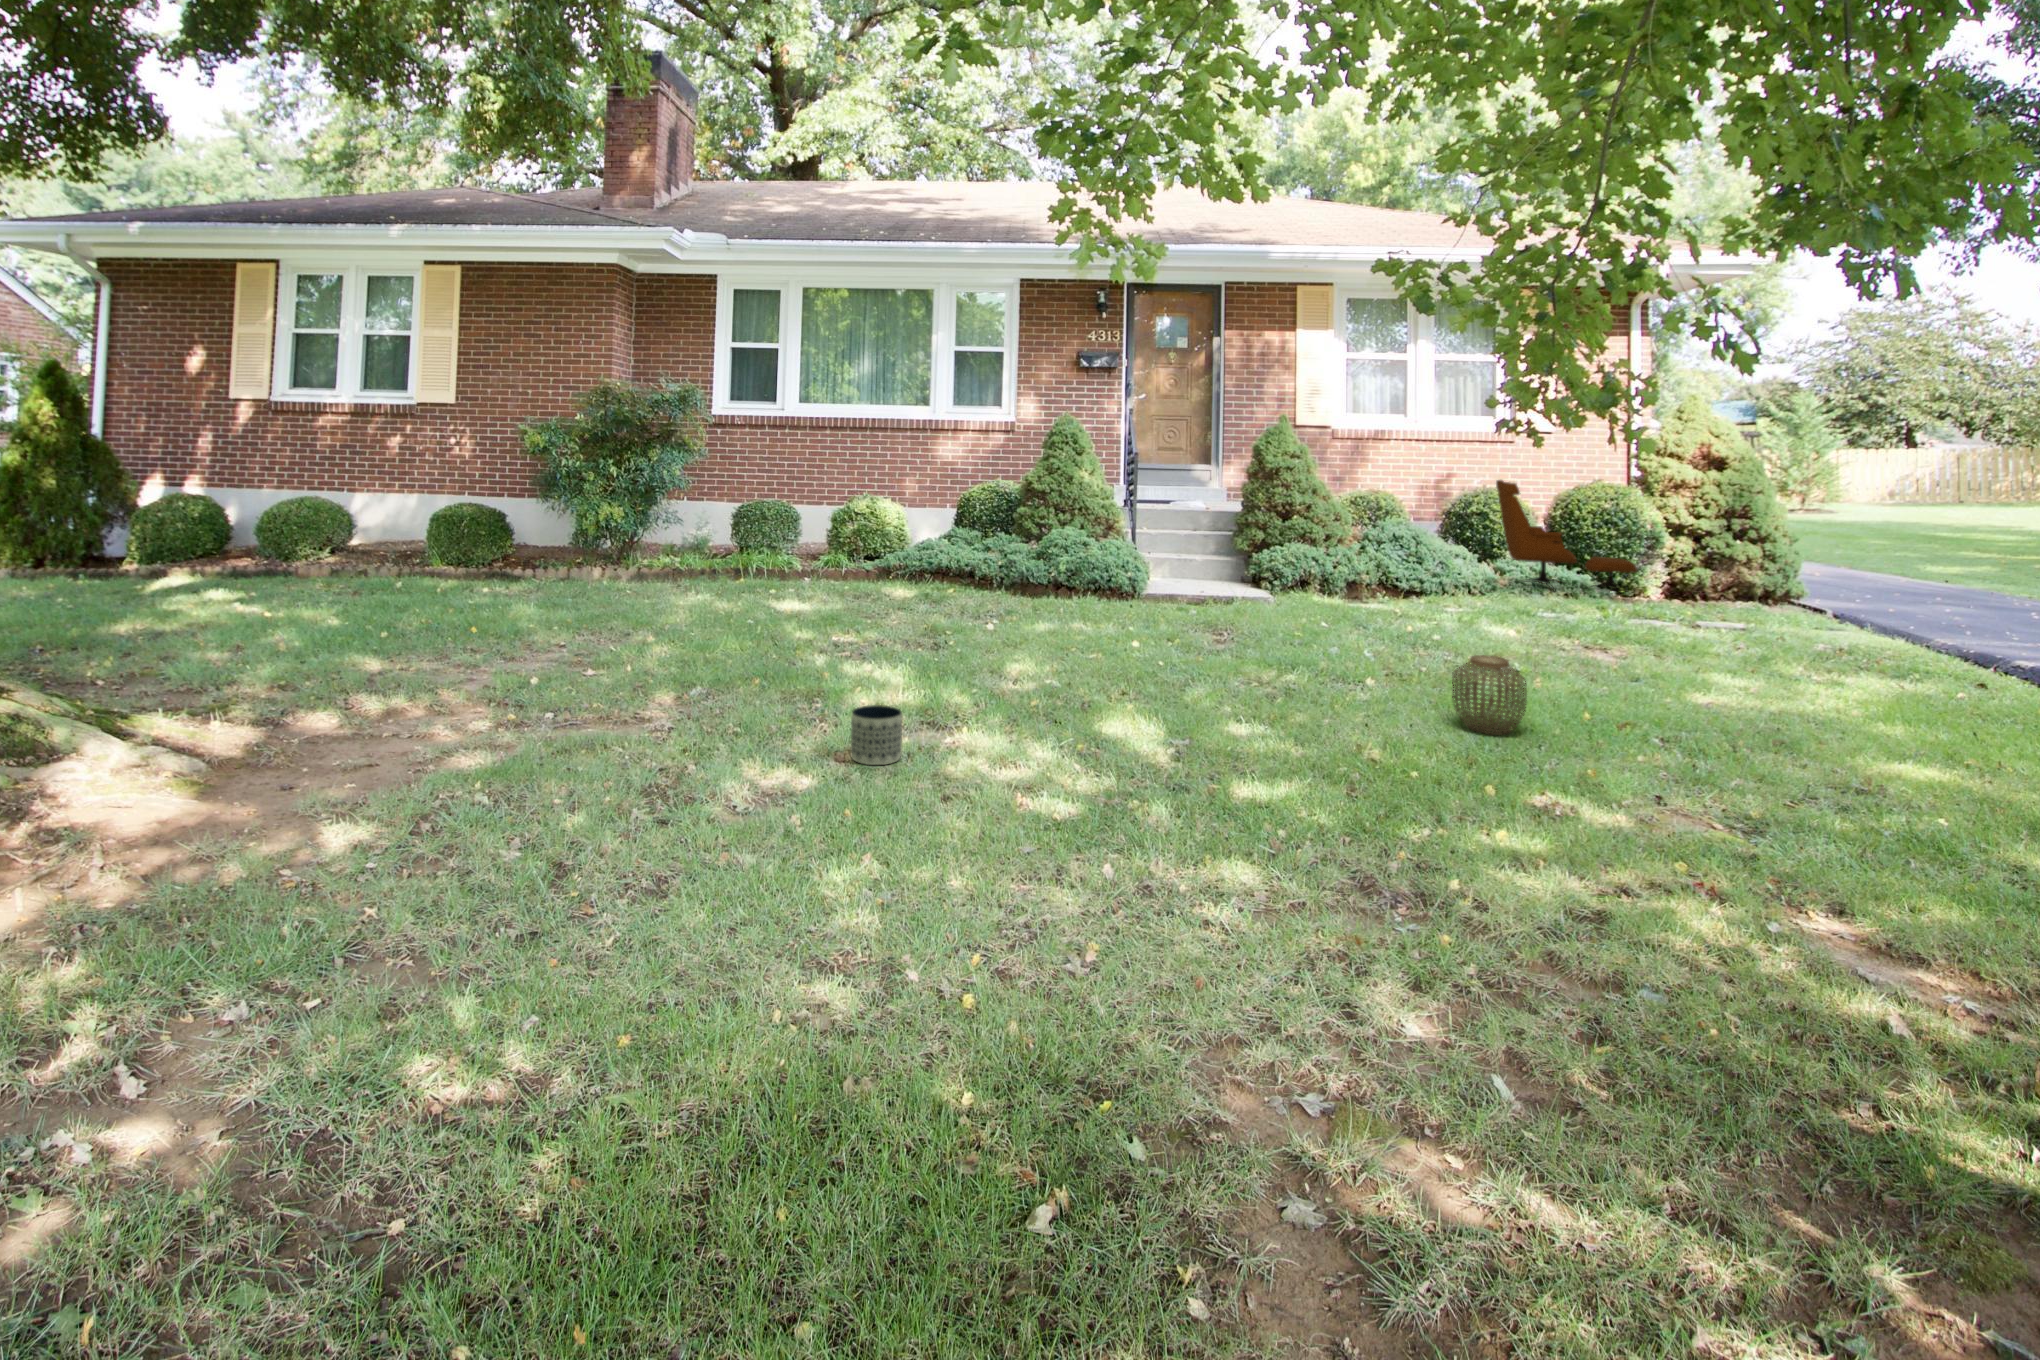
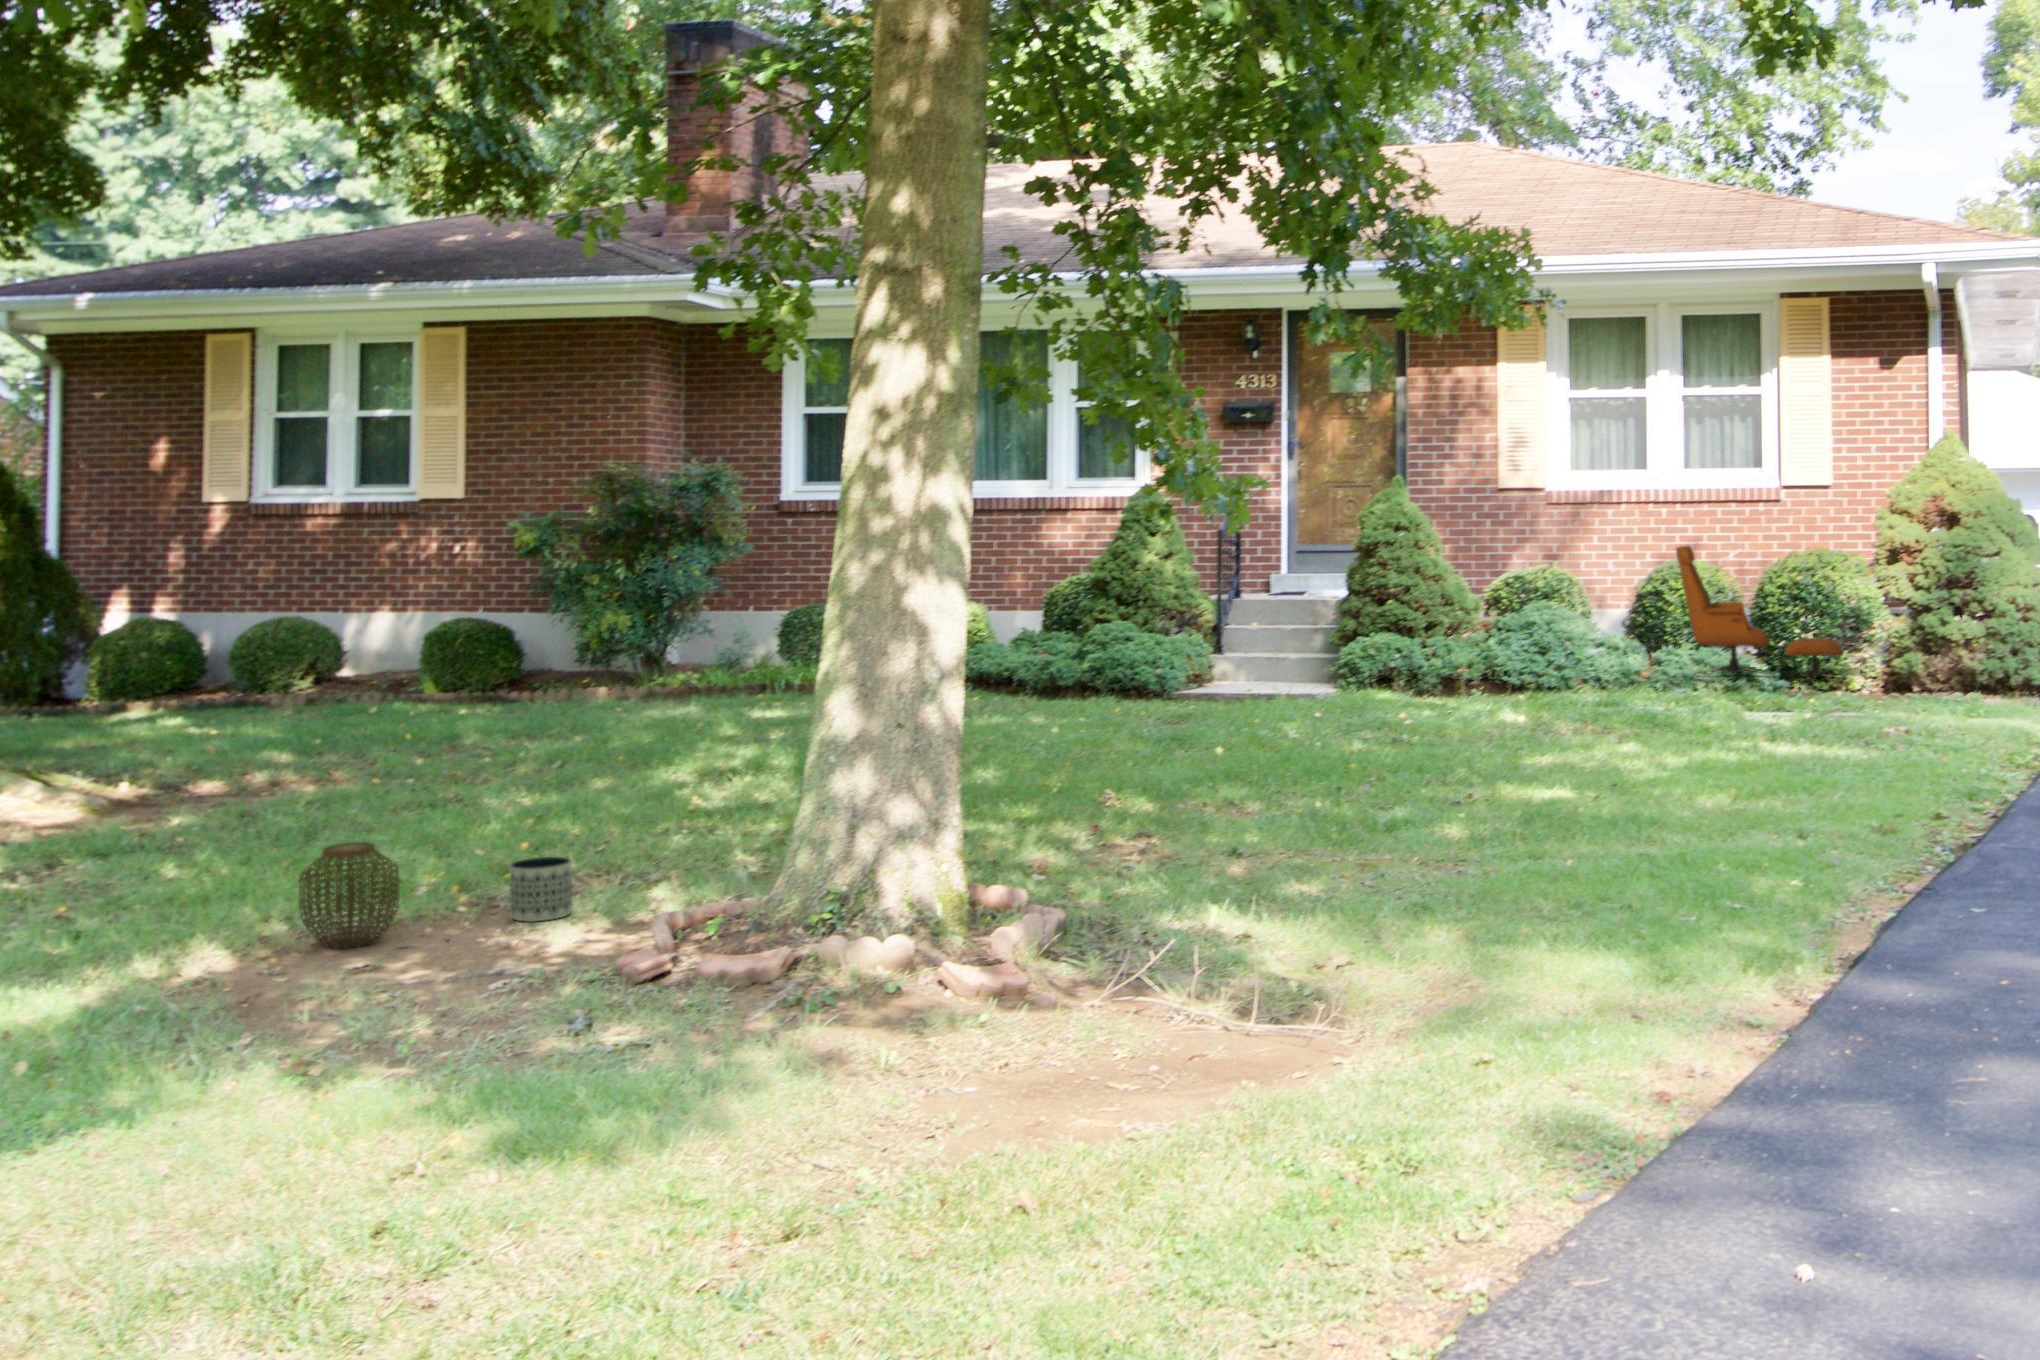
woven basket: present [1452,655,1527,735] -> present [299,842,399,949]
planter: present [851,705,902,765] -> present [510,857,572,922]

